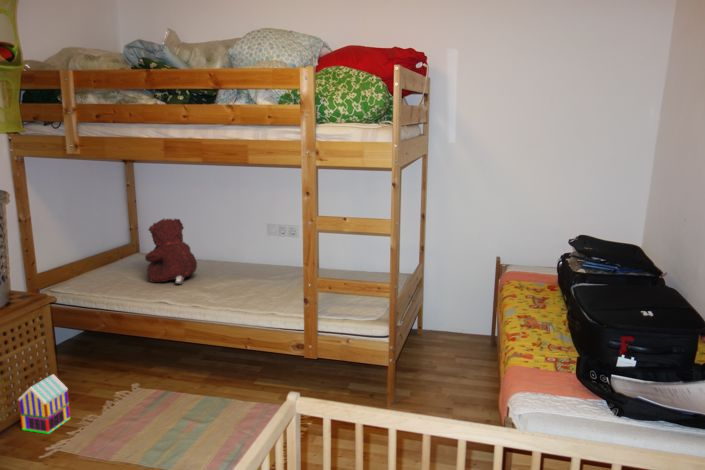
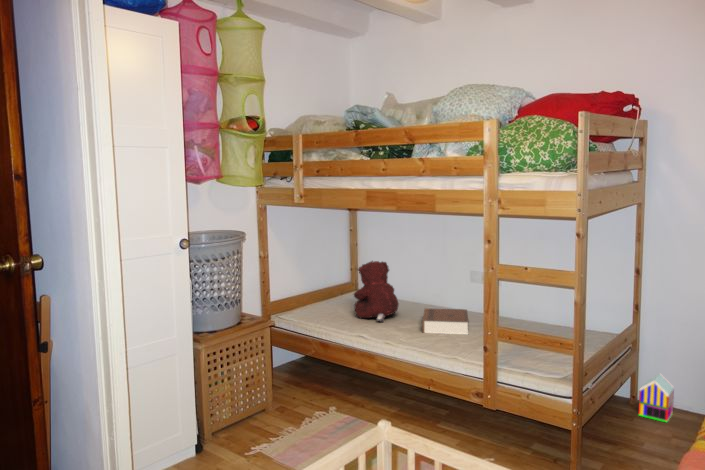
book: none [226,263,277,291] -> present [422,308,469,334]
toy house: present [19,374,70,434] -> present [639,374,674,422]

